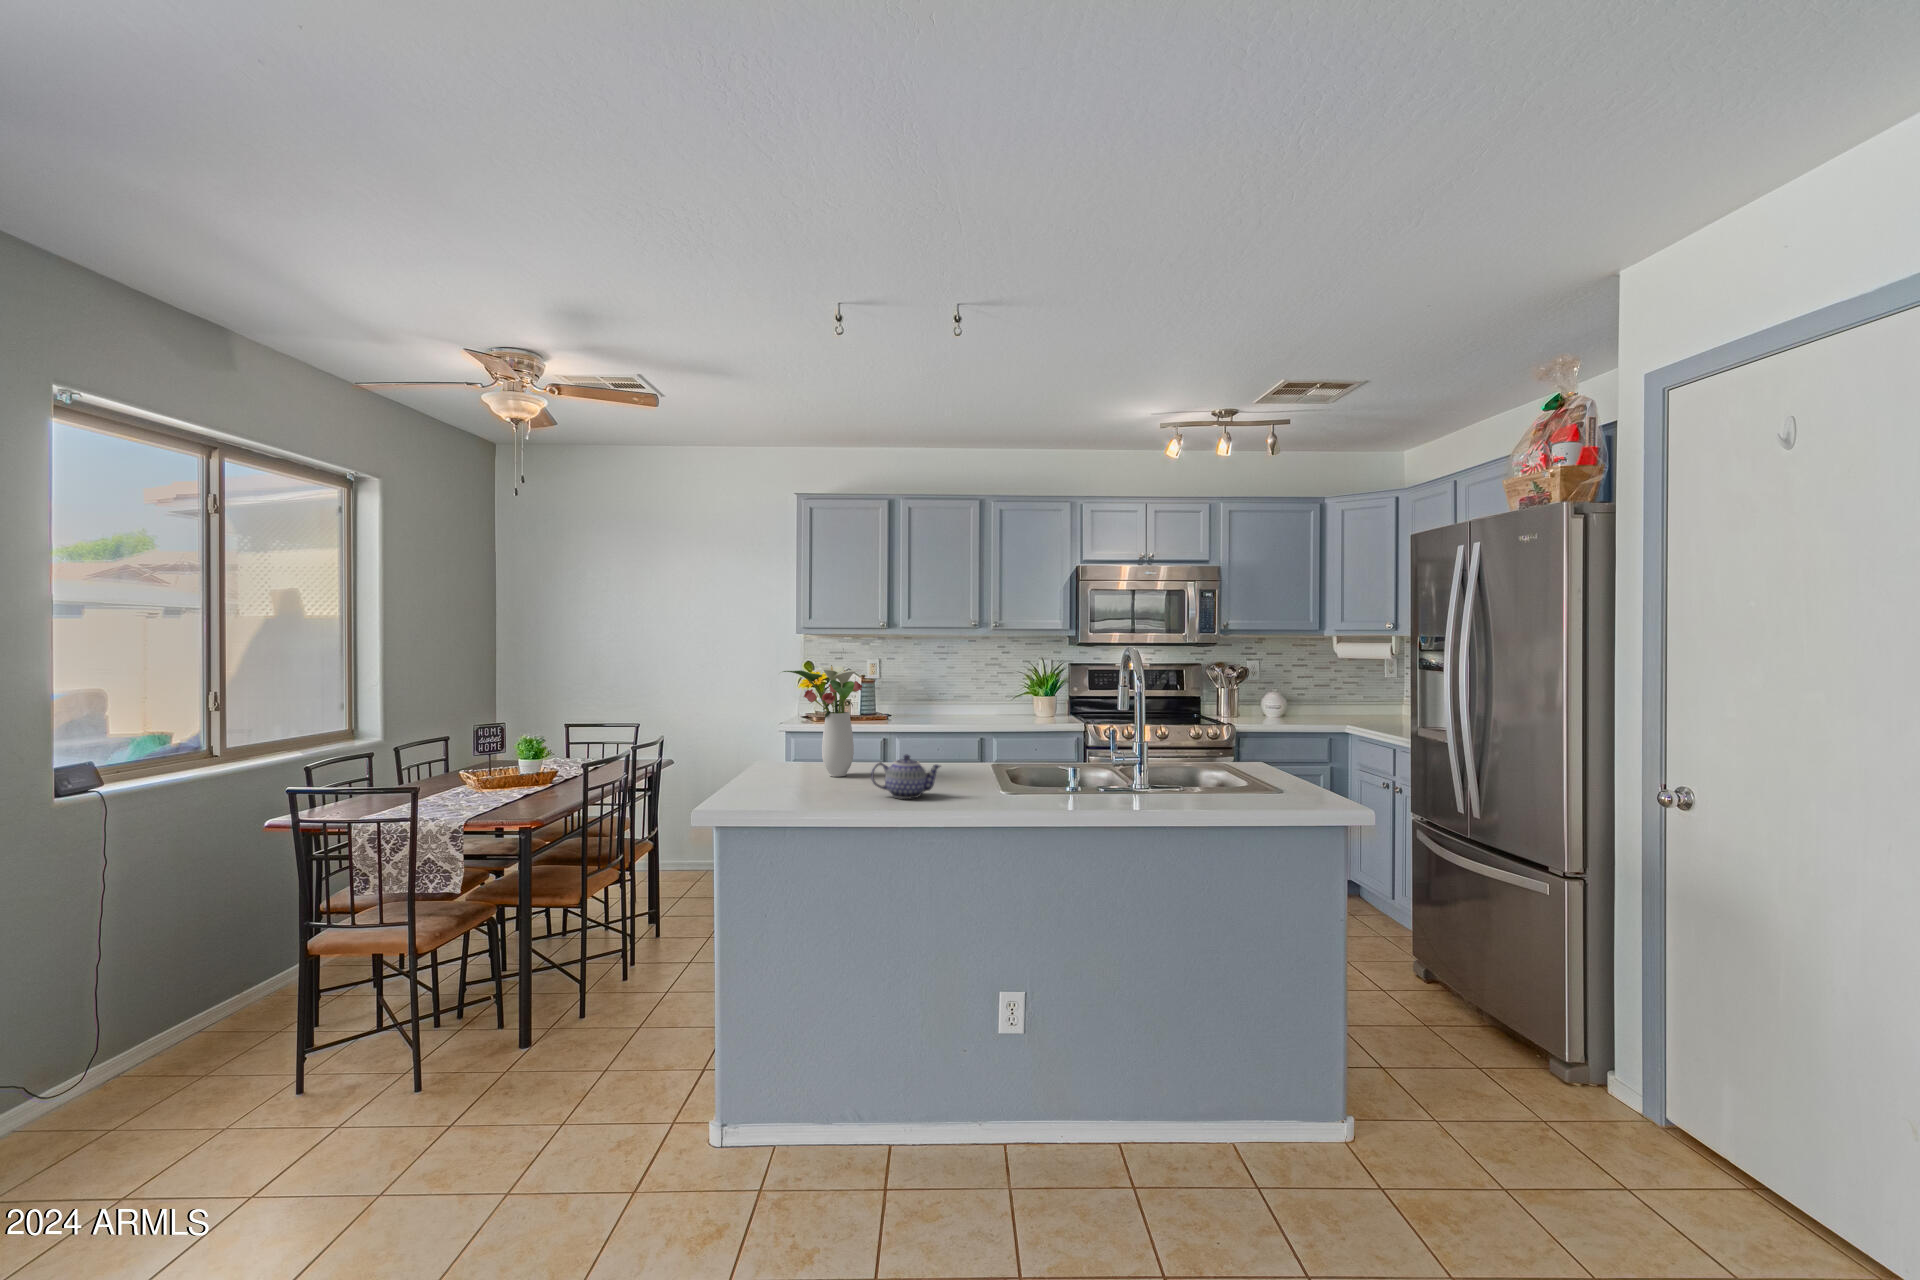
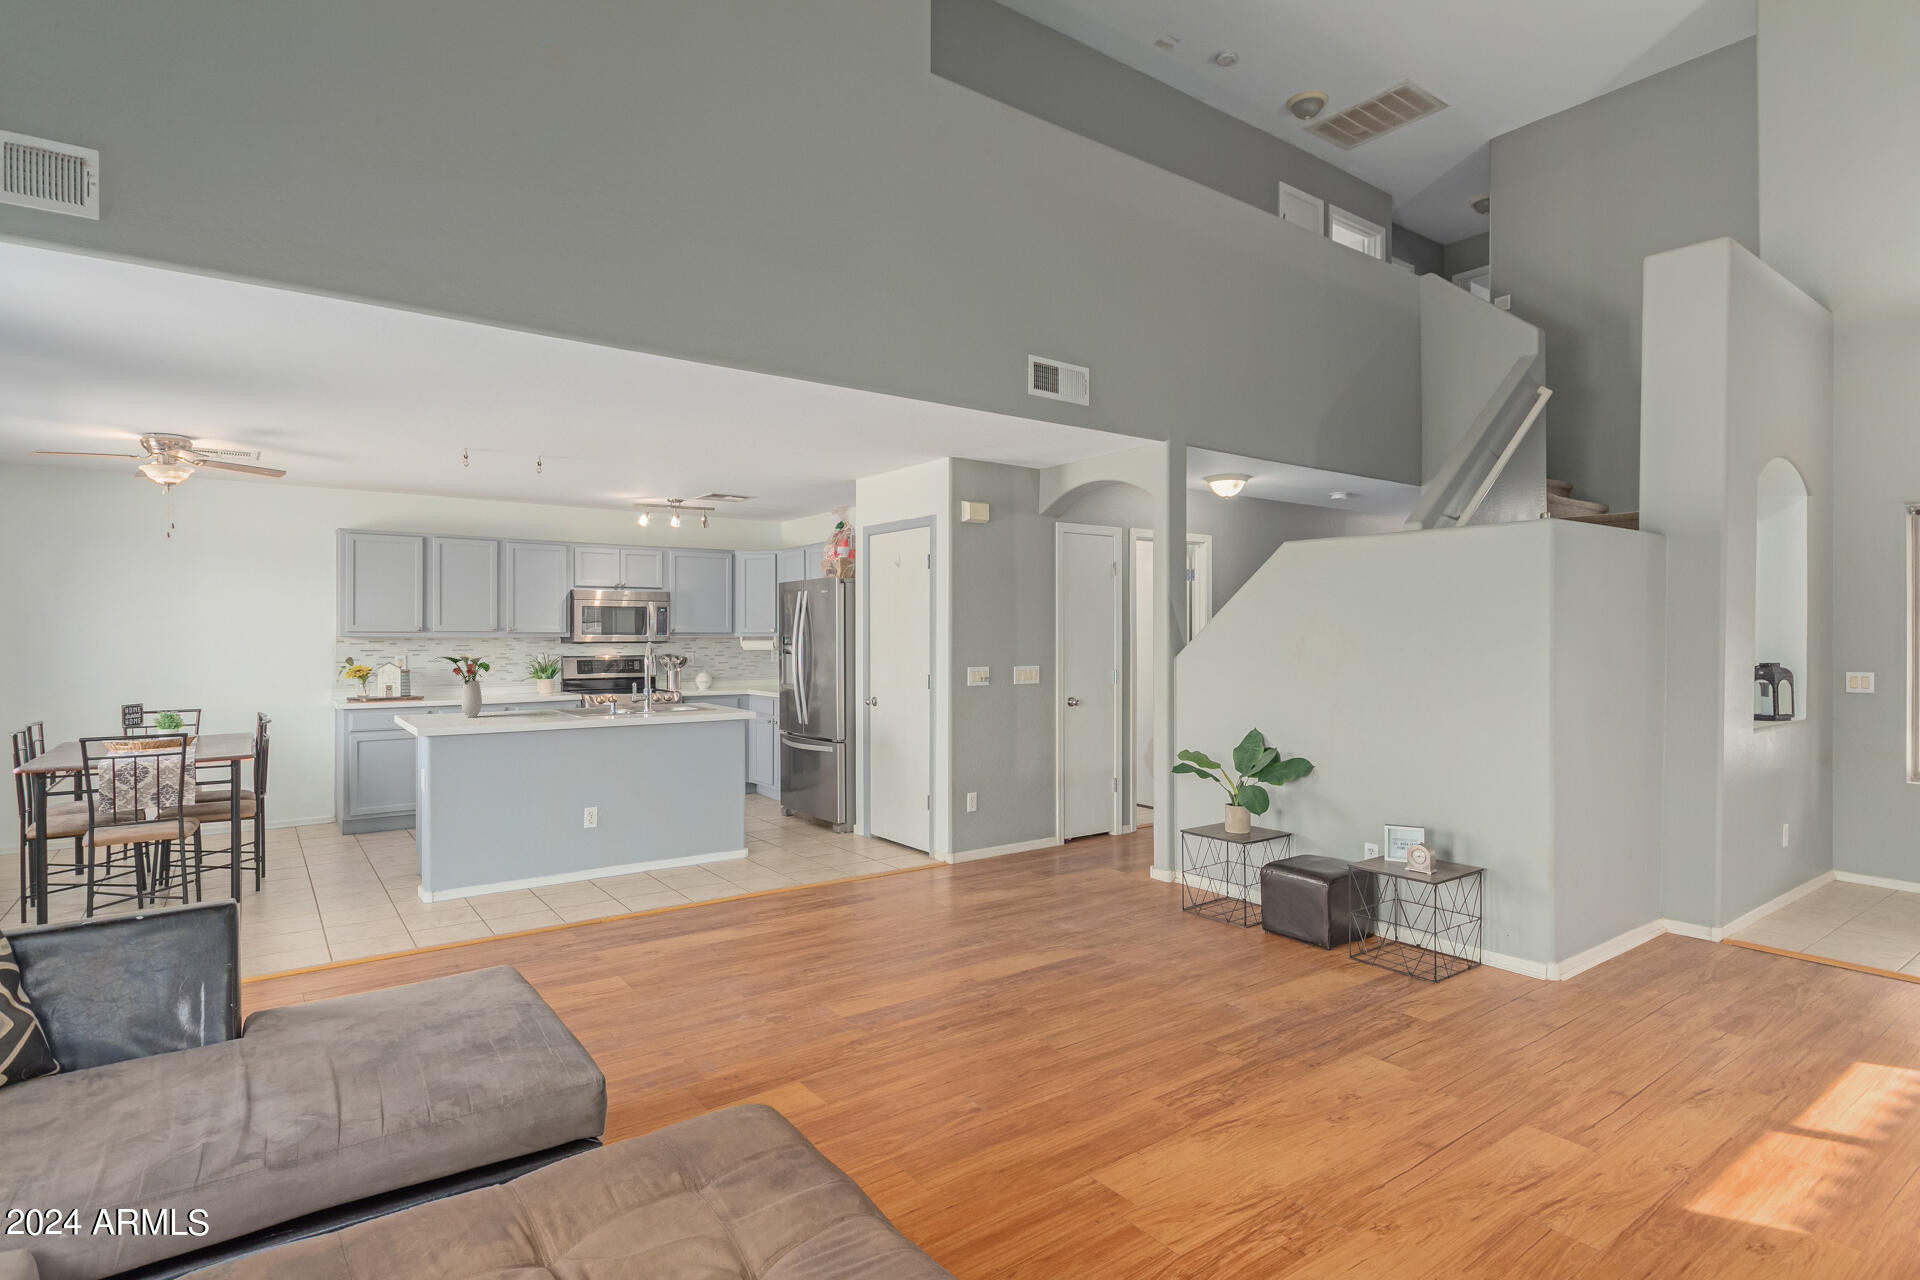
teapot: present [871,755,940,799] -> none [511,698,551,720]

